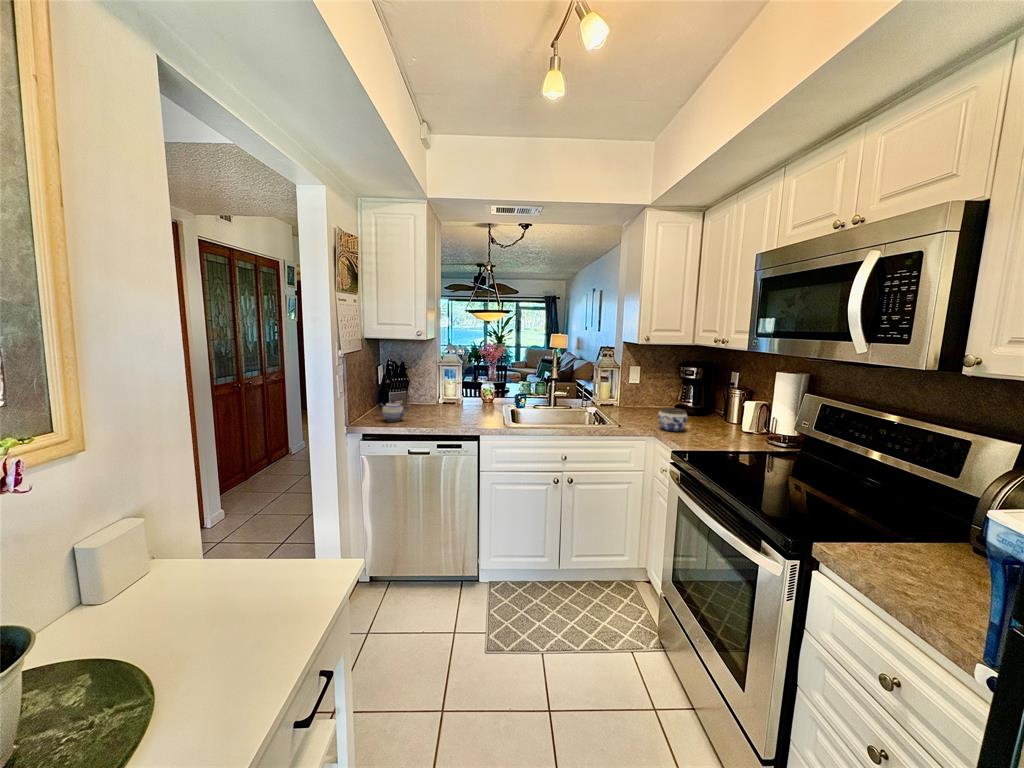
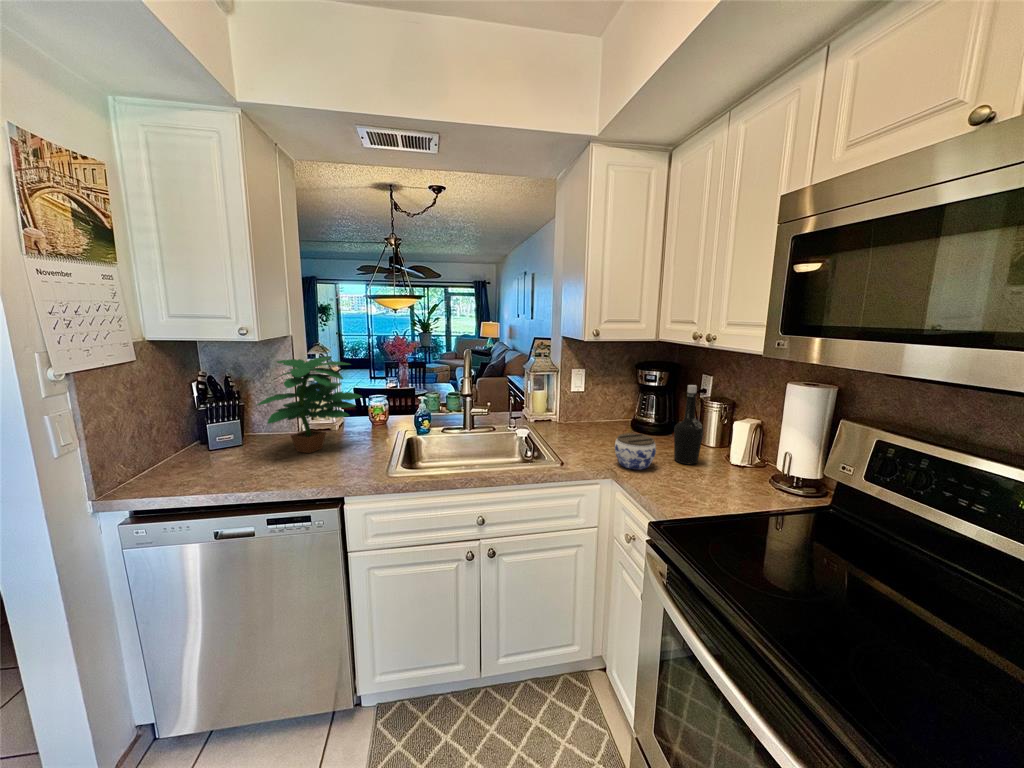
potted plant: none [423,352,484,414] -> present [257,356,362,453]
bottle: none [702,375,723,431] -> present [674,385,703,464]
teapot: present [376,400,410,422] -> none [164,443,227,480]

